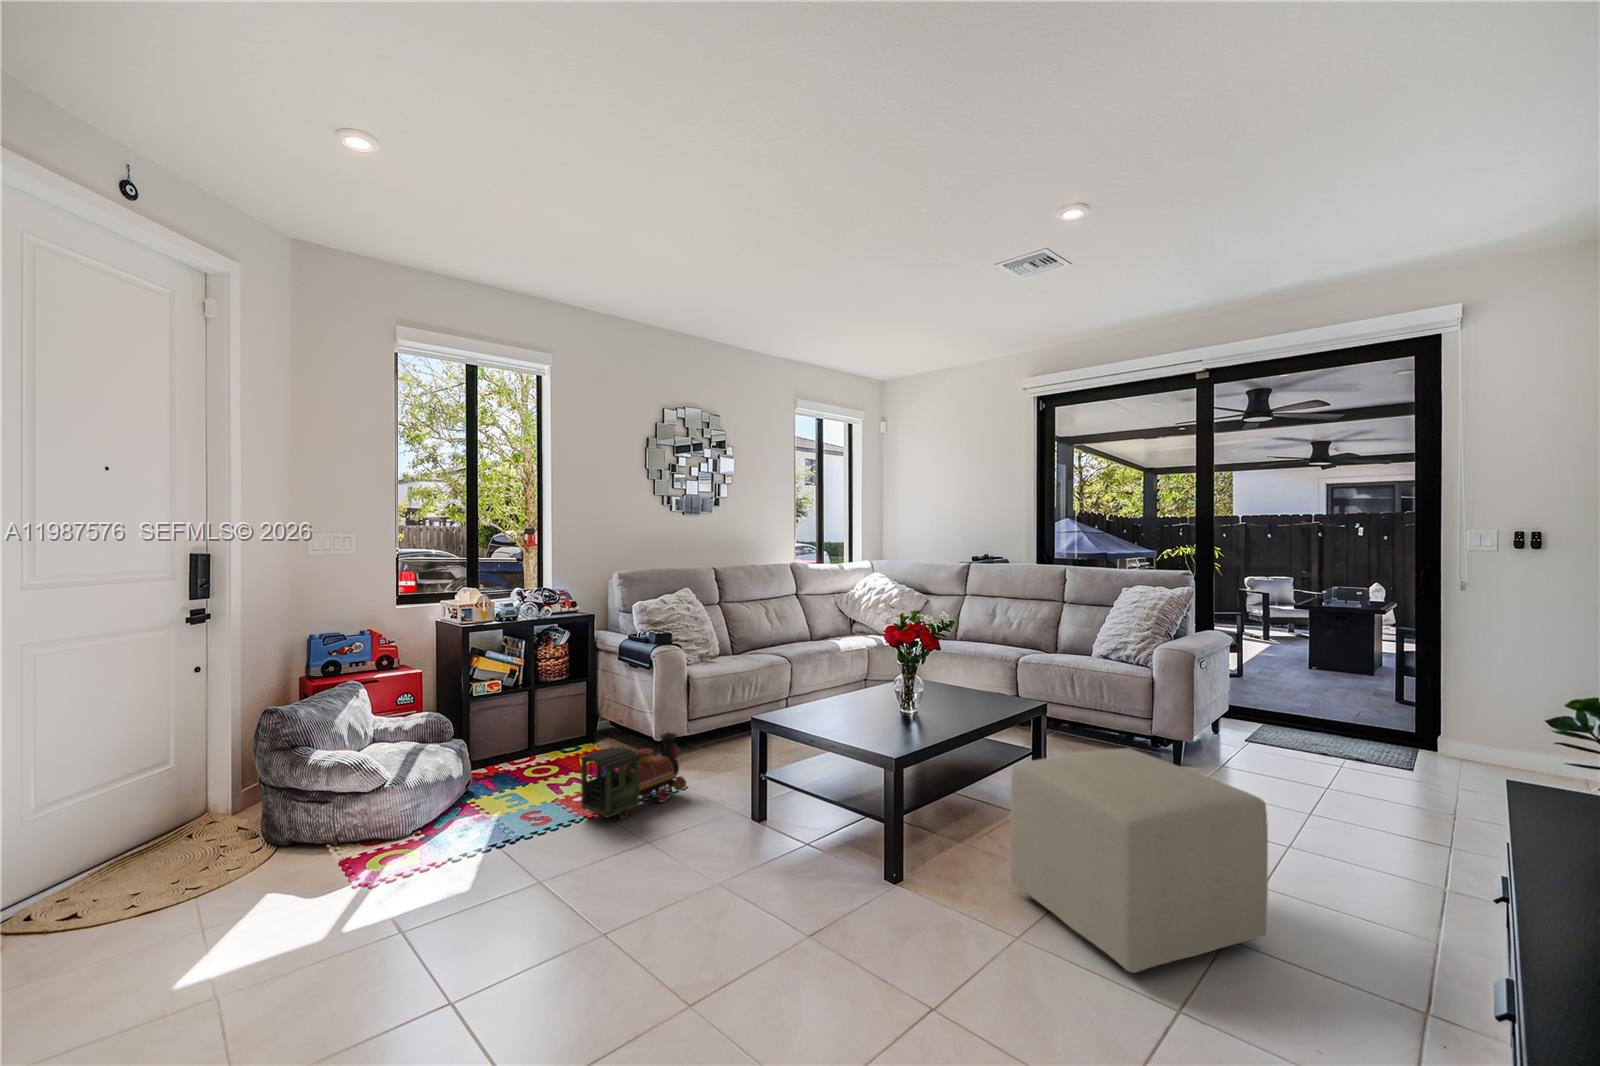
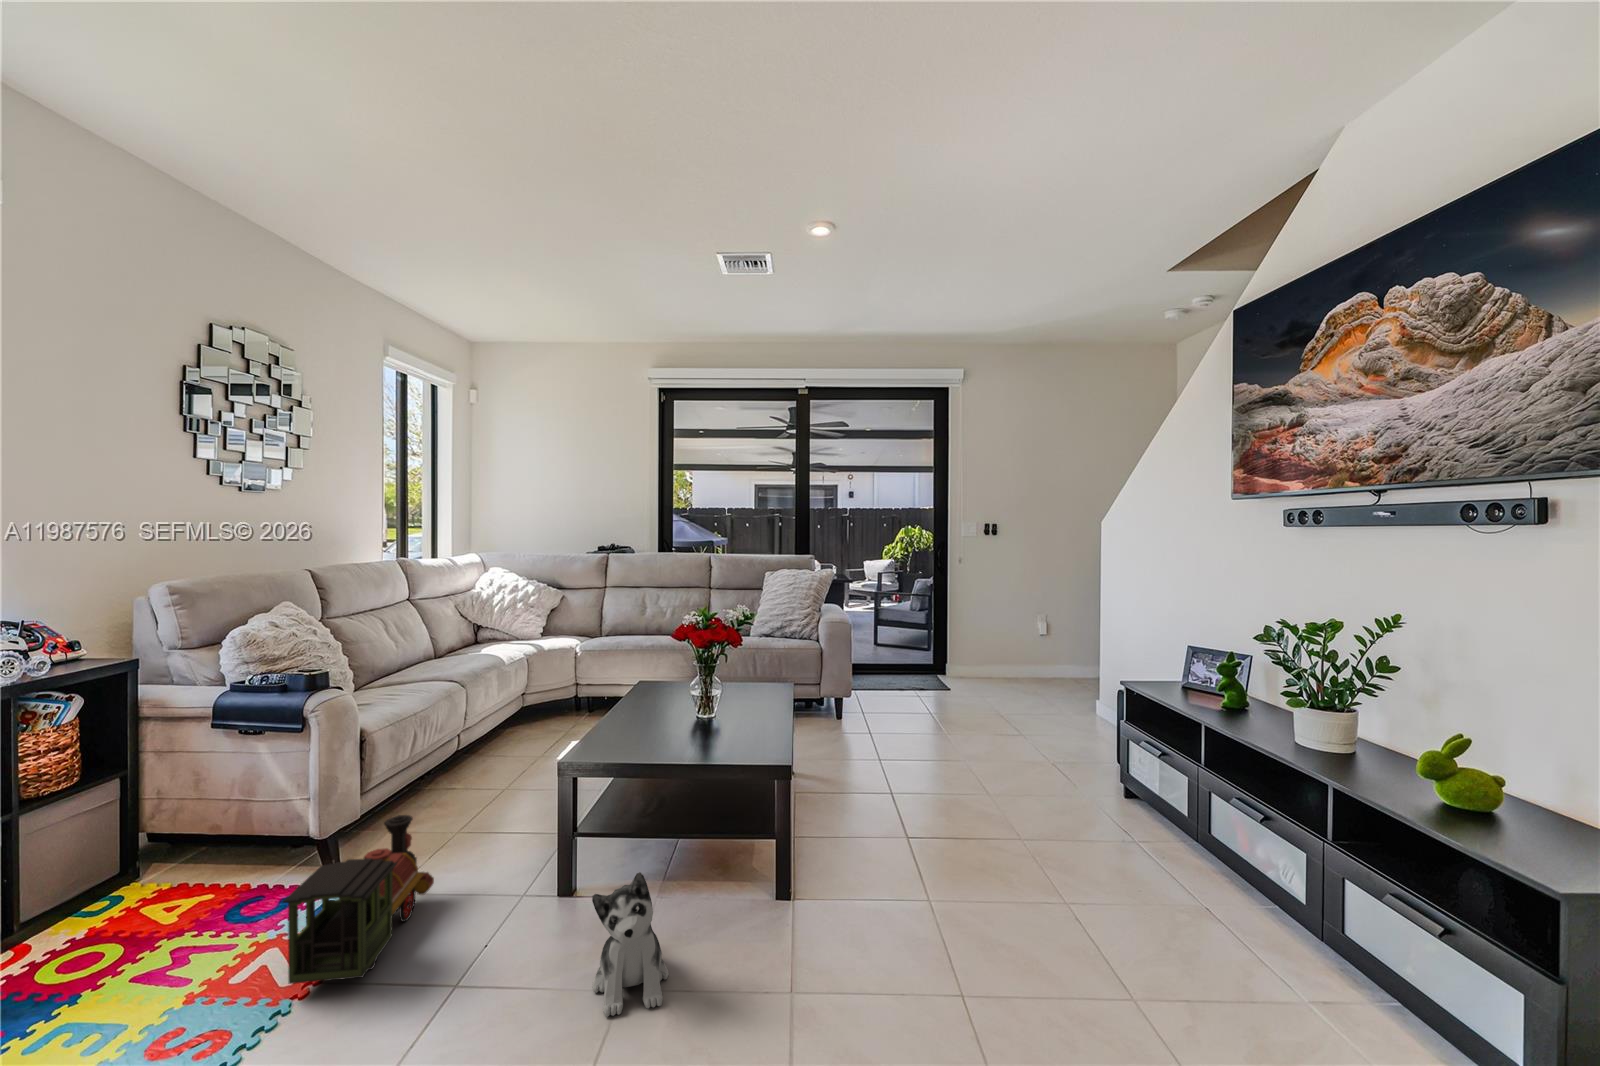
ottoman: present [1010,748,1268,973] -> none [876,704,1042,879]
plush toy: none [683,799,747,903] -> present [592,872,668,1017]

